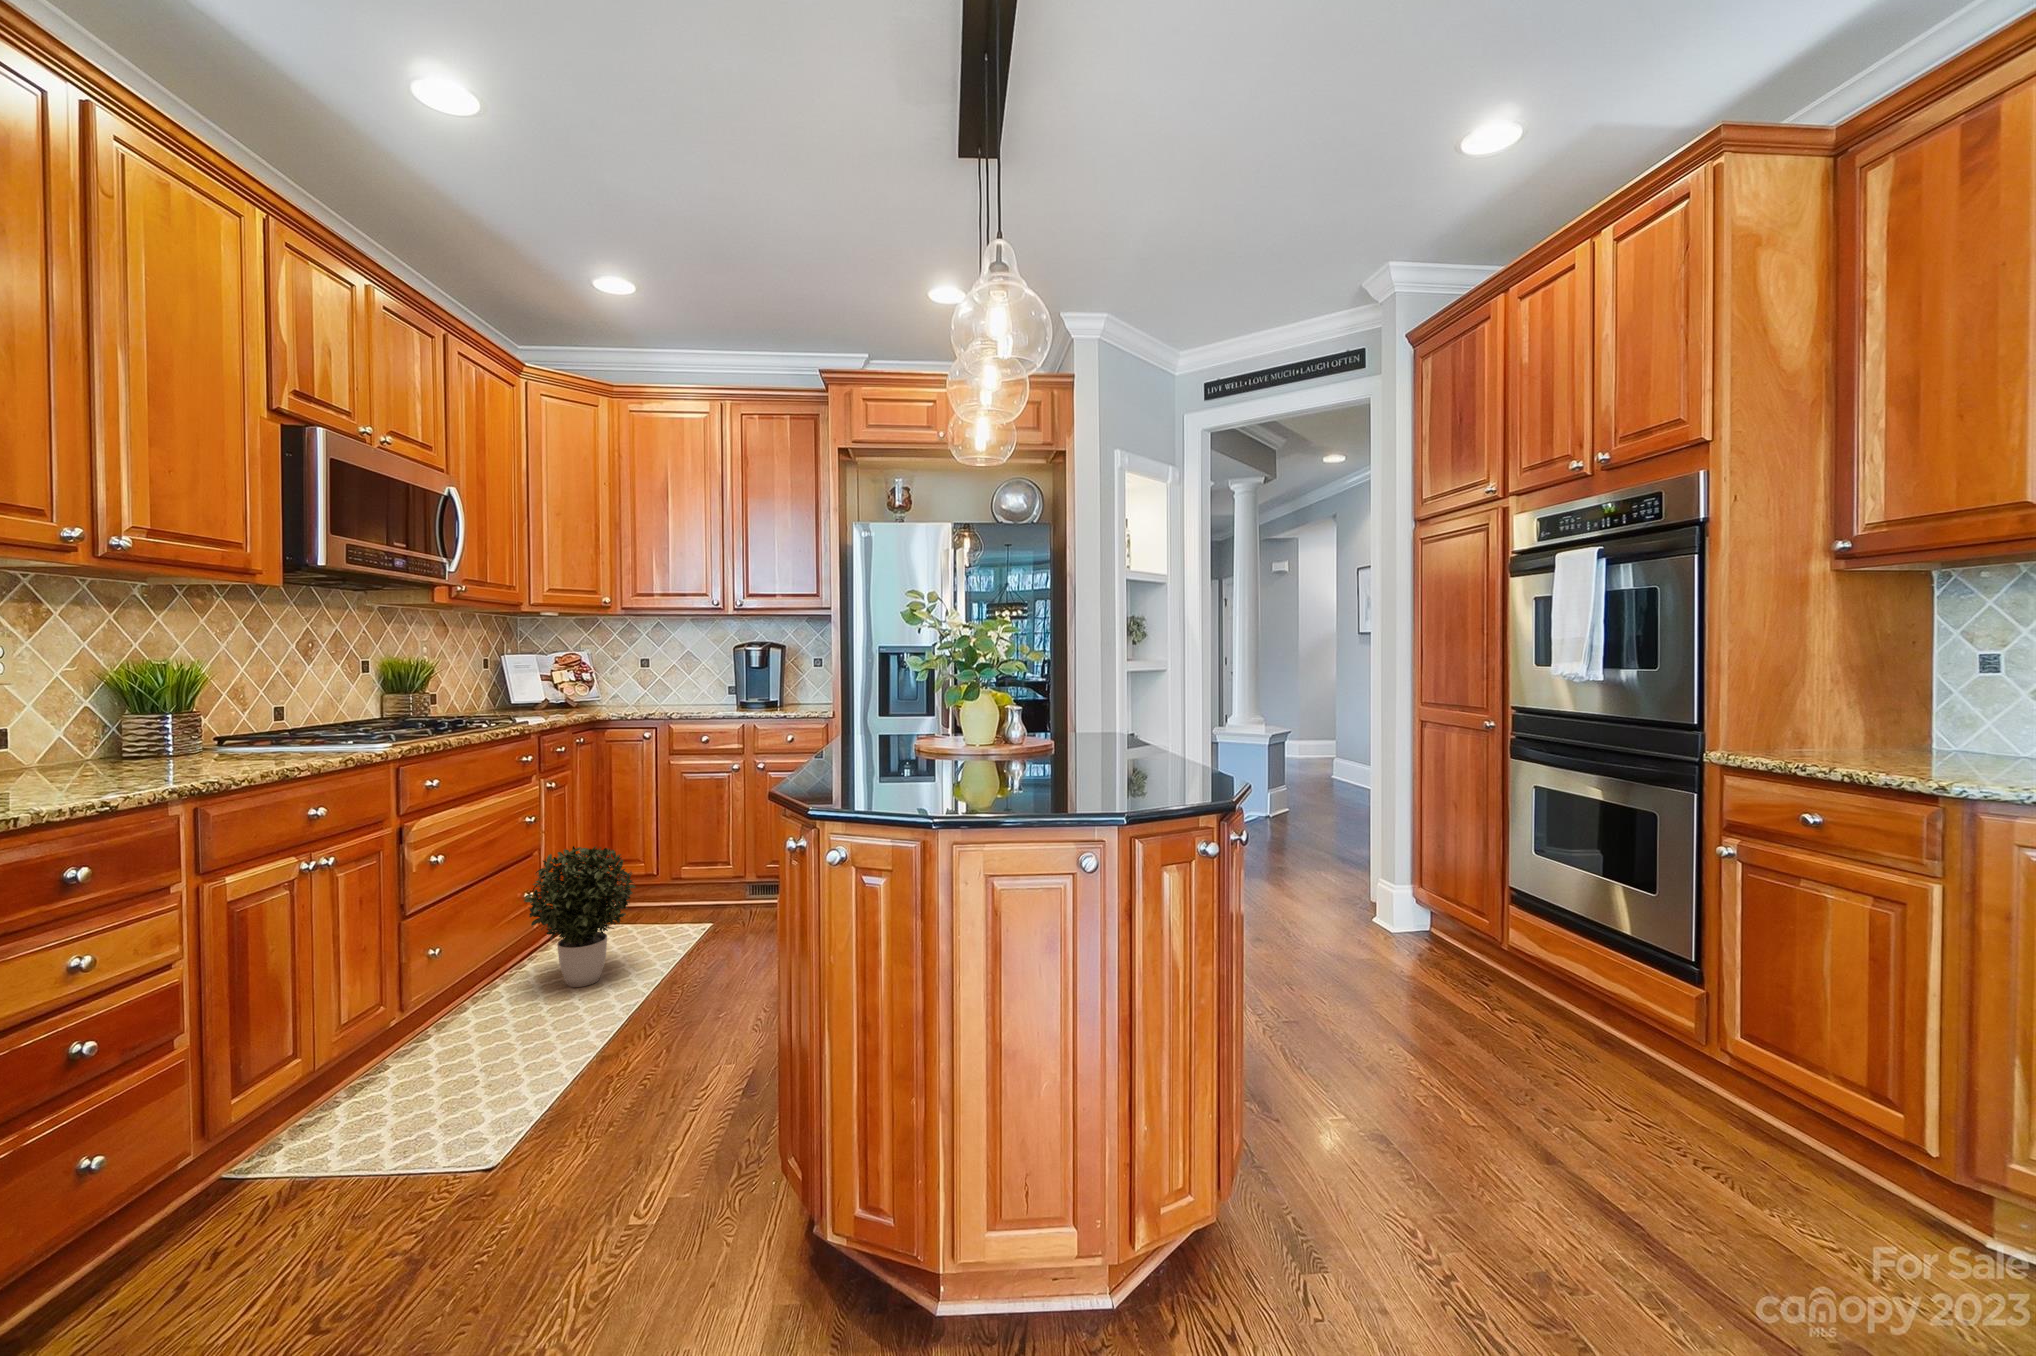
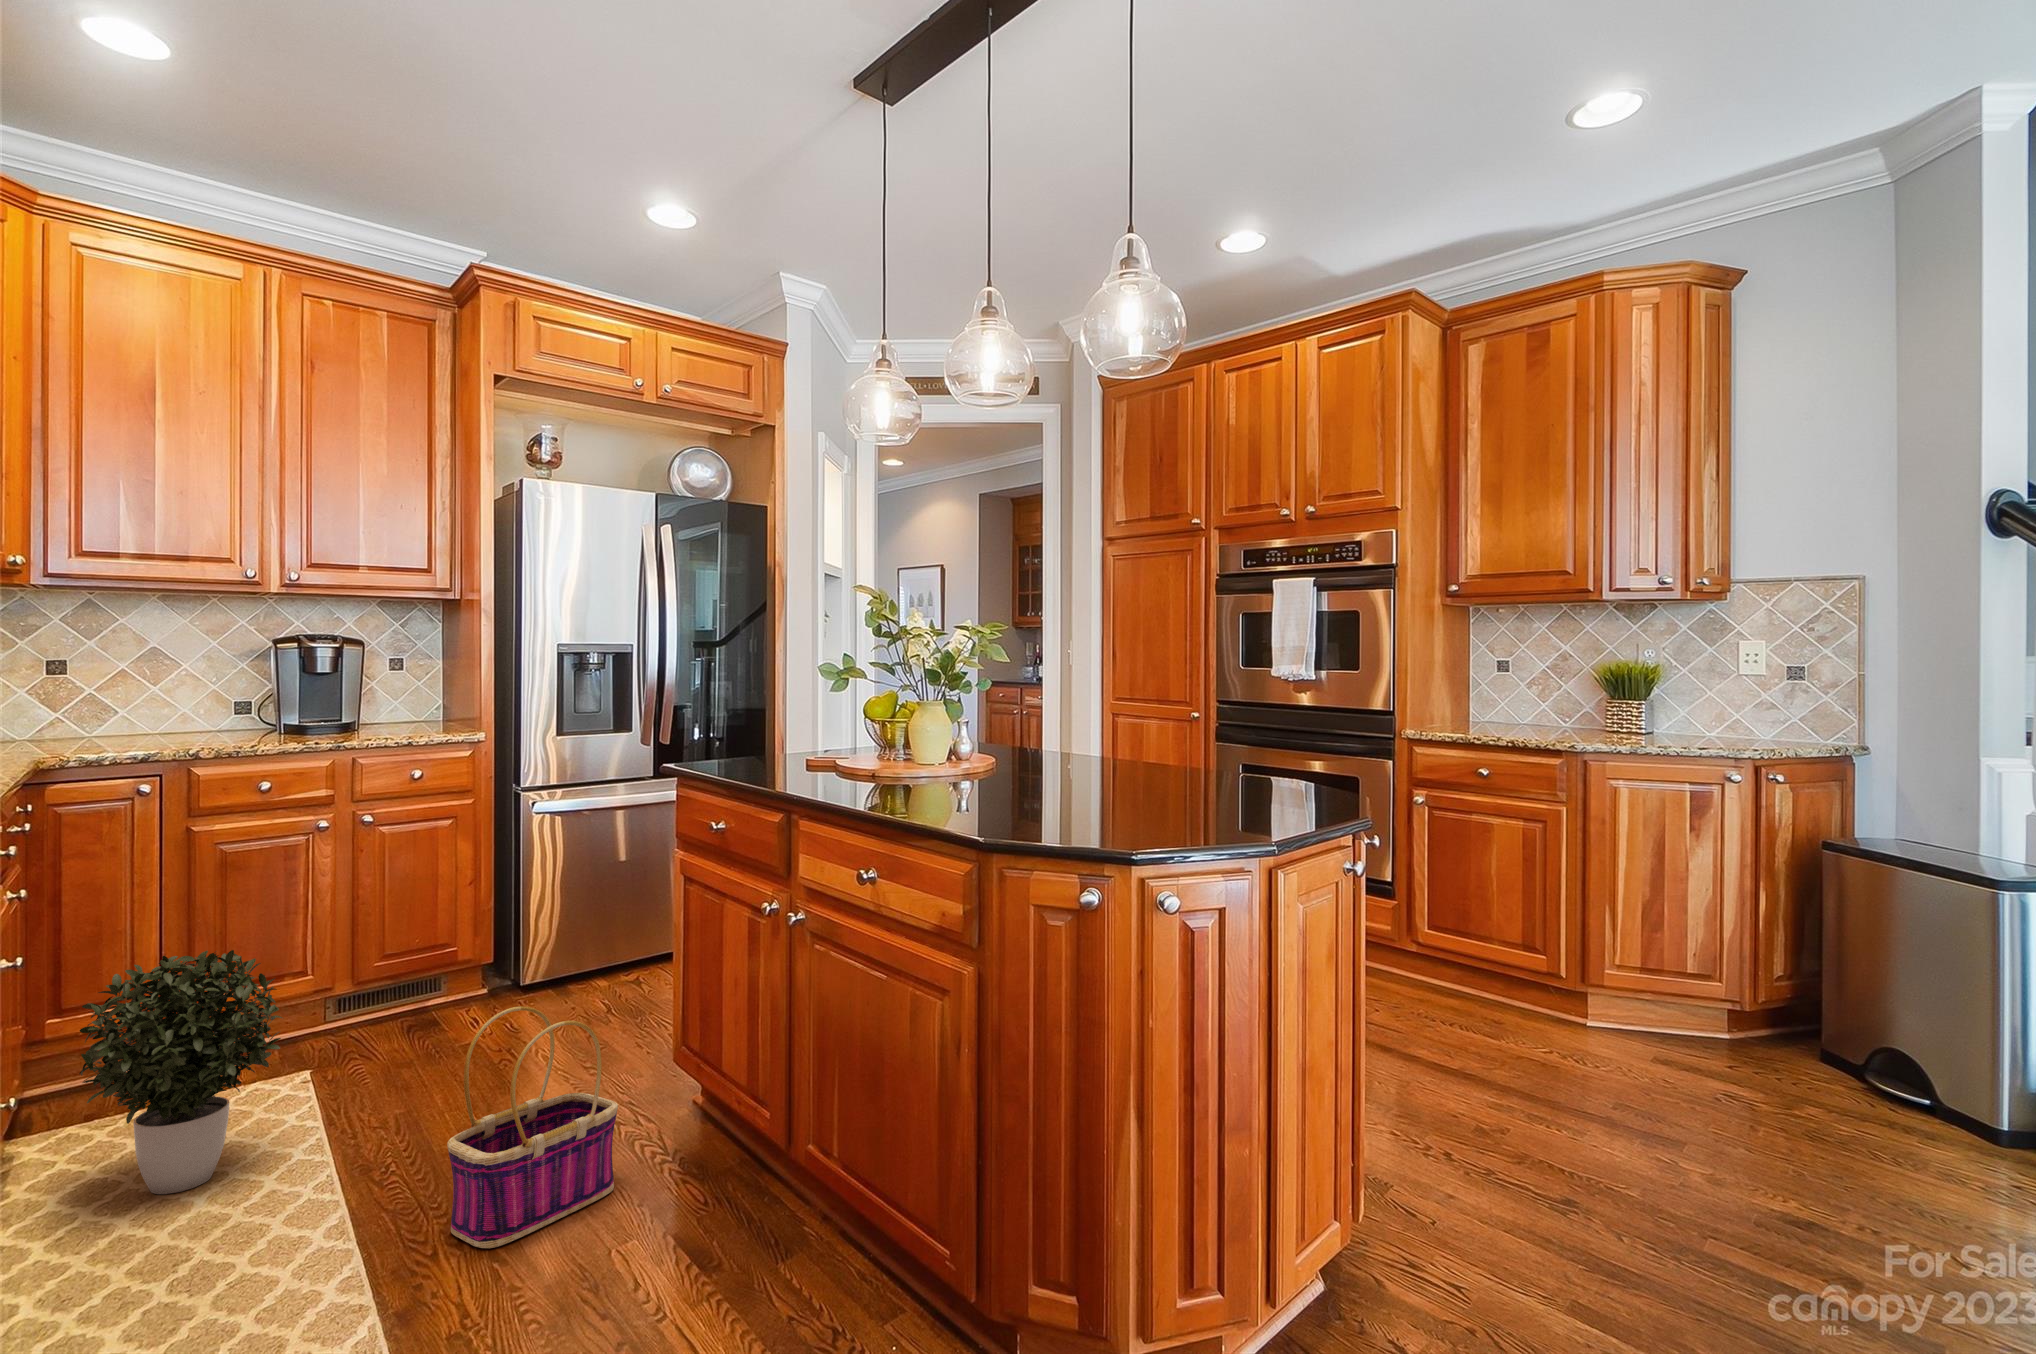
basket: none [615,921,733,1087] -> present [447,1006,618,1248]

